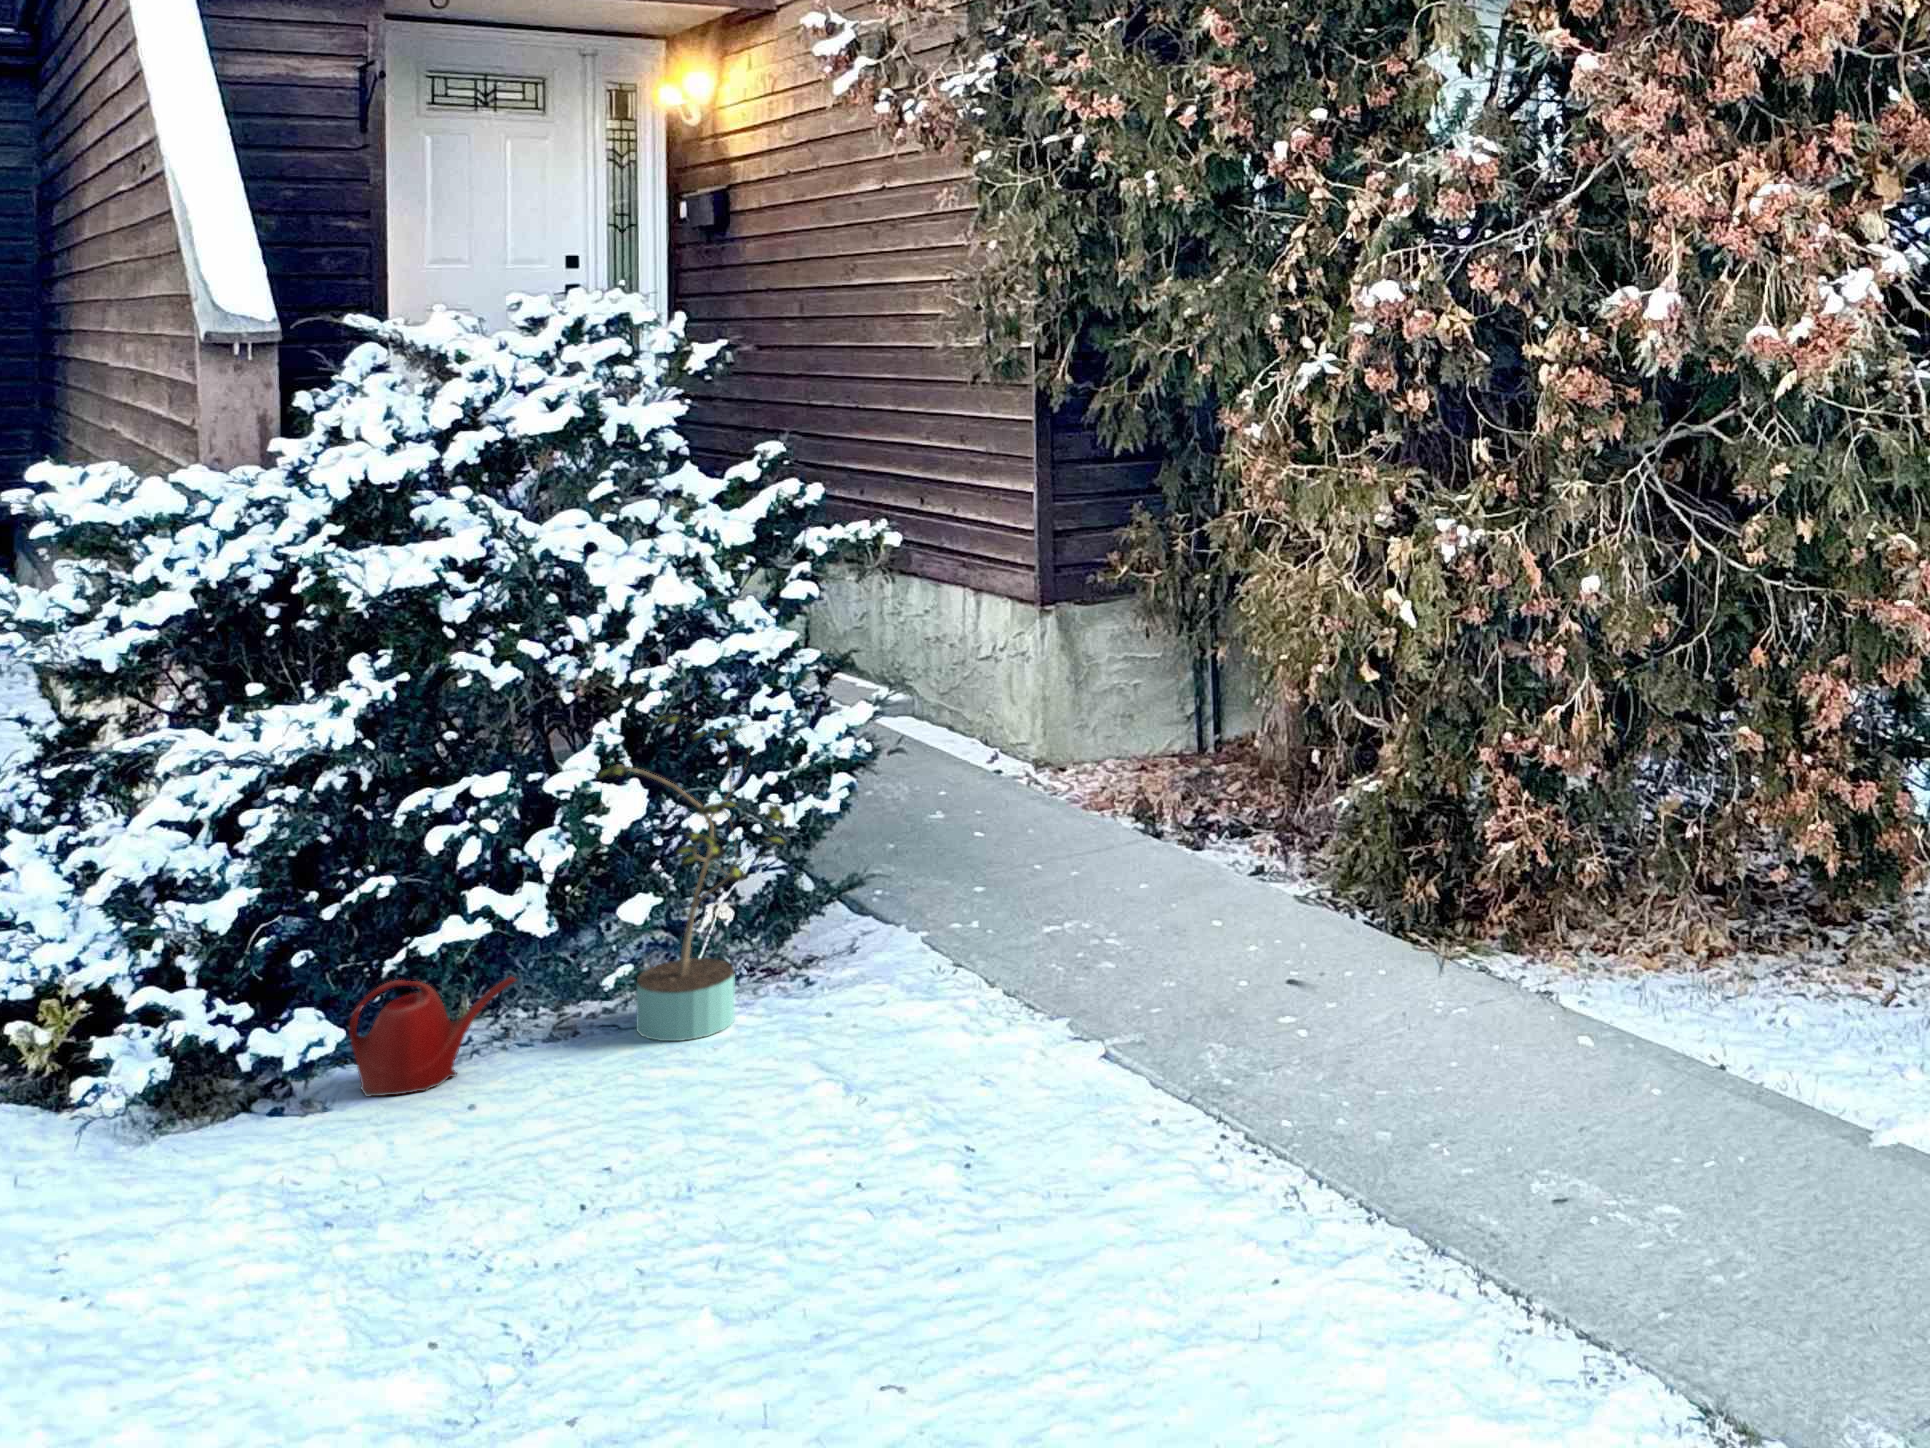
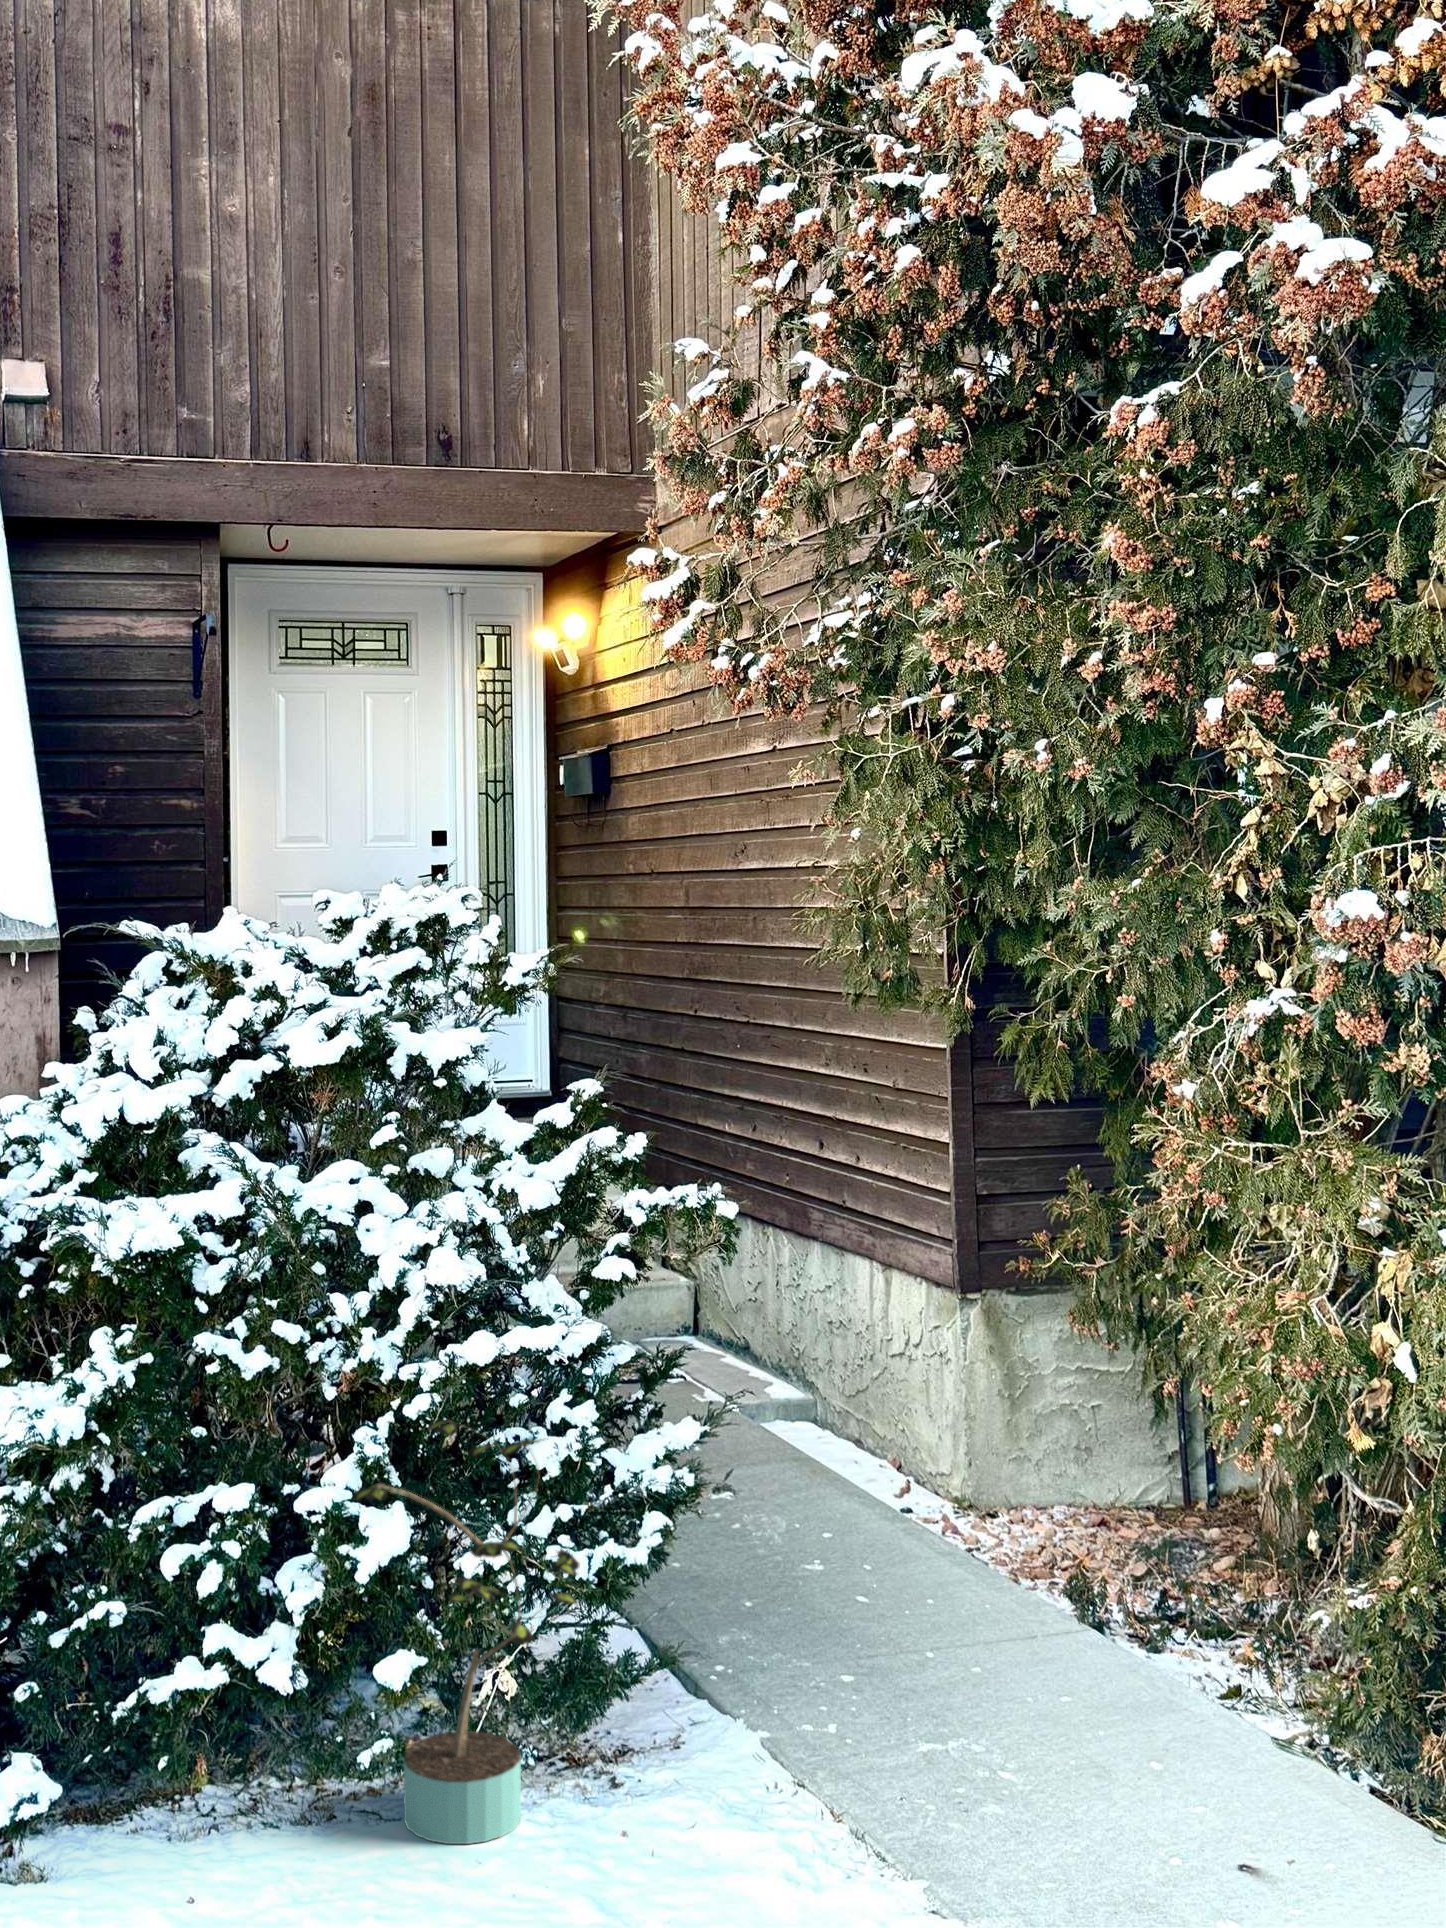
watering can: present [349,977,516,1097] -> none [73,1732,261,1876]

